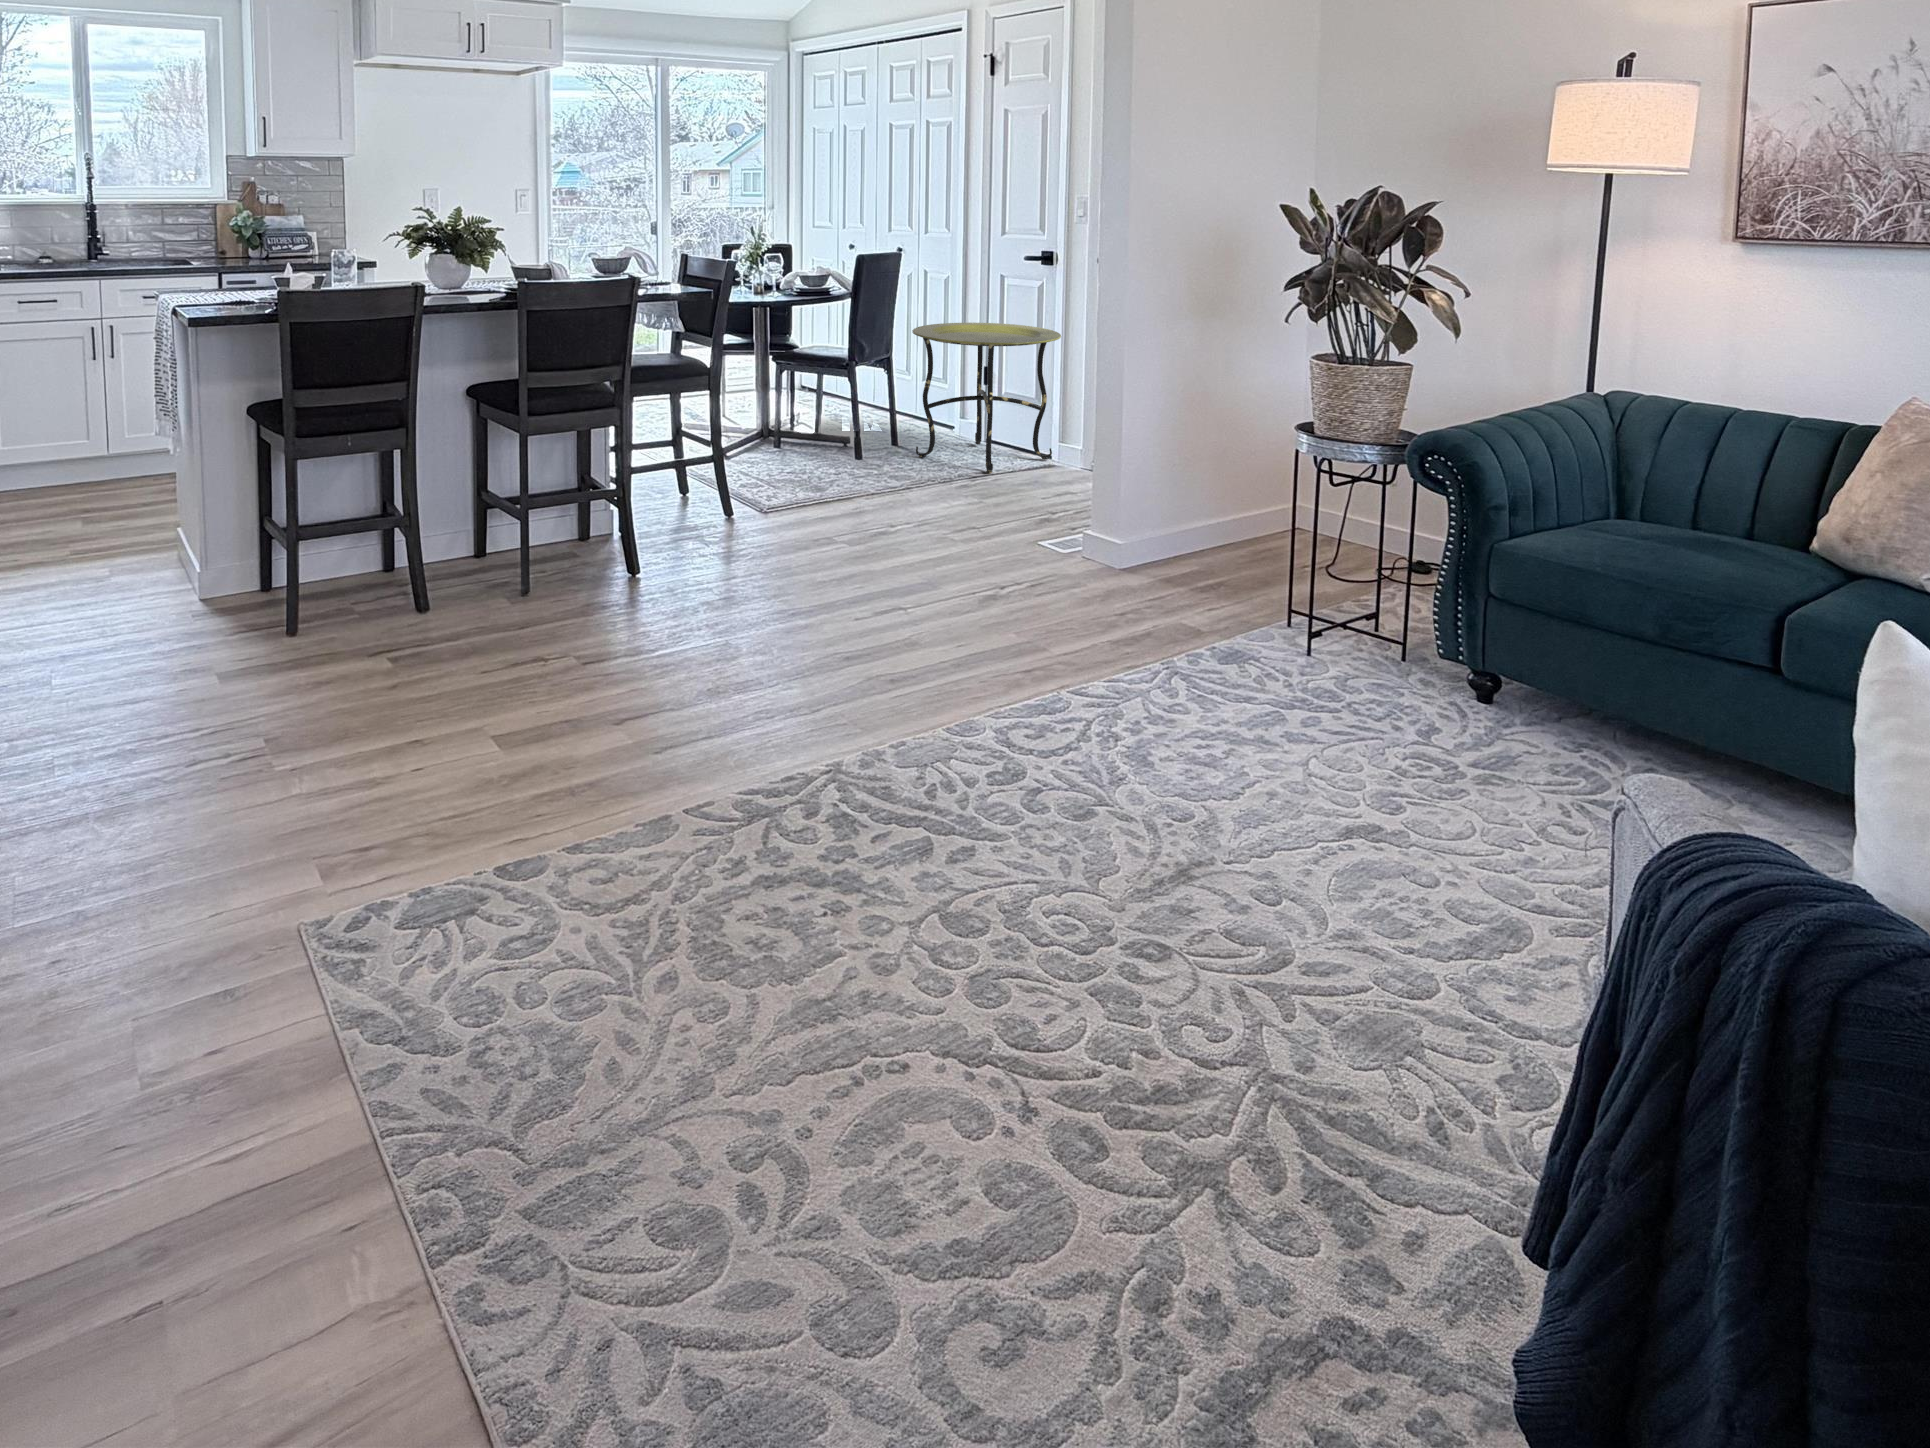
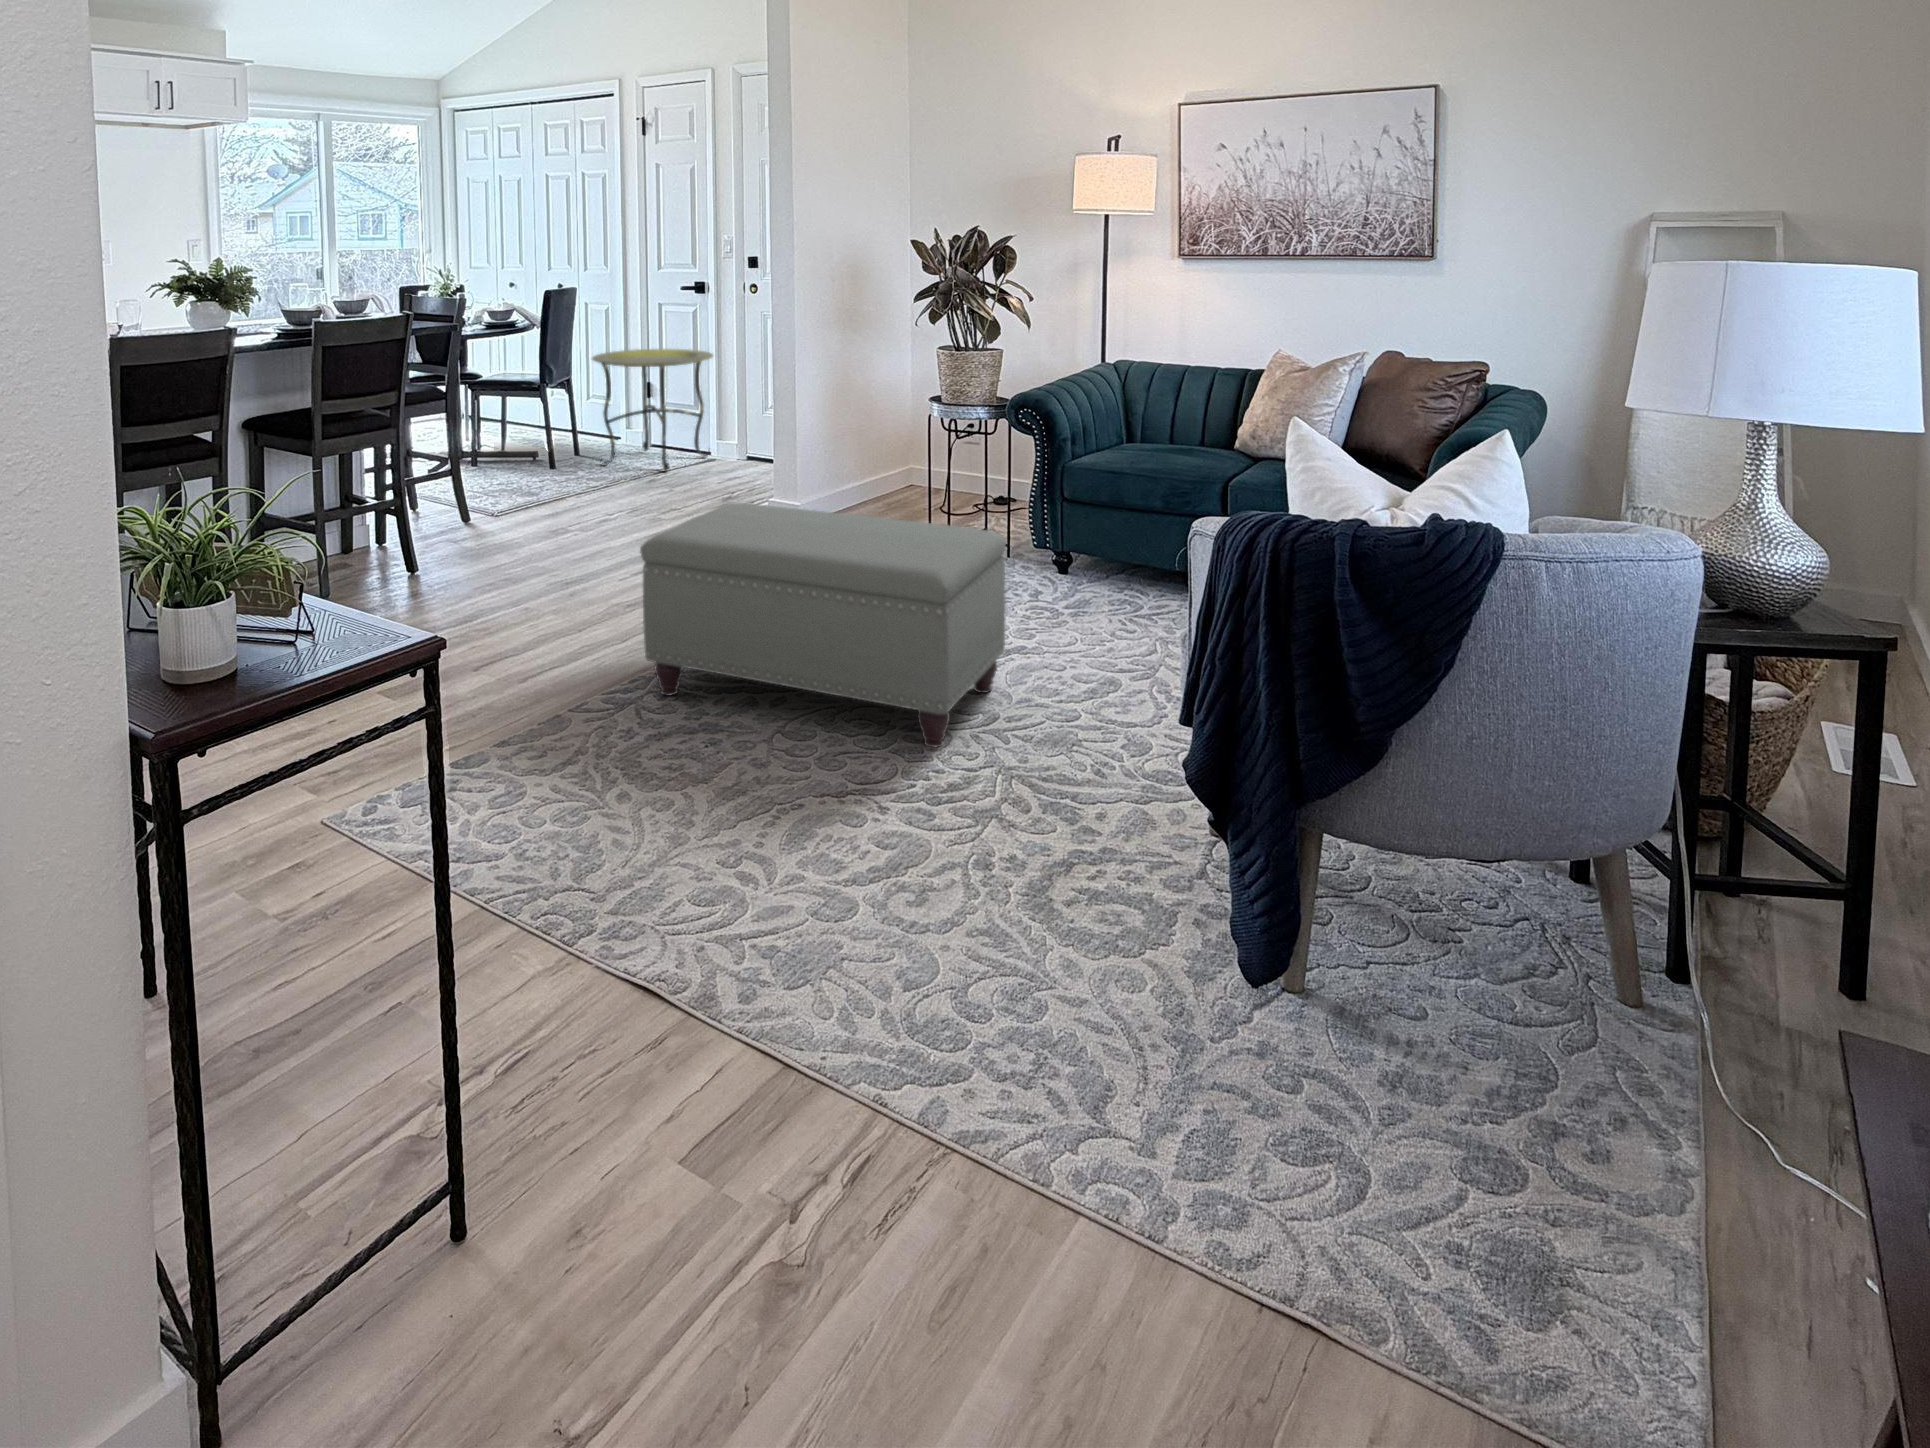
ottoman: none [788,551,1339,998] -> present [640,503,1006,747]

